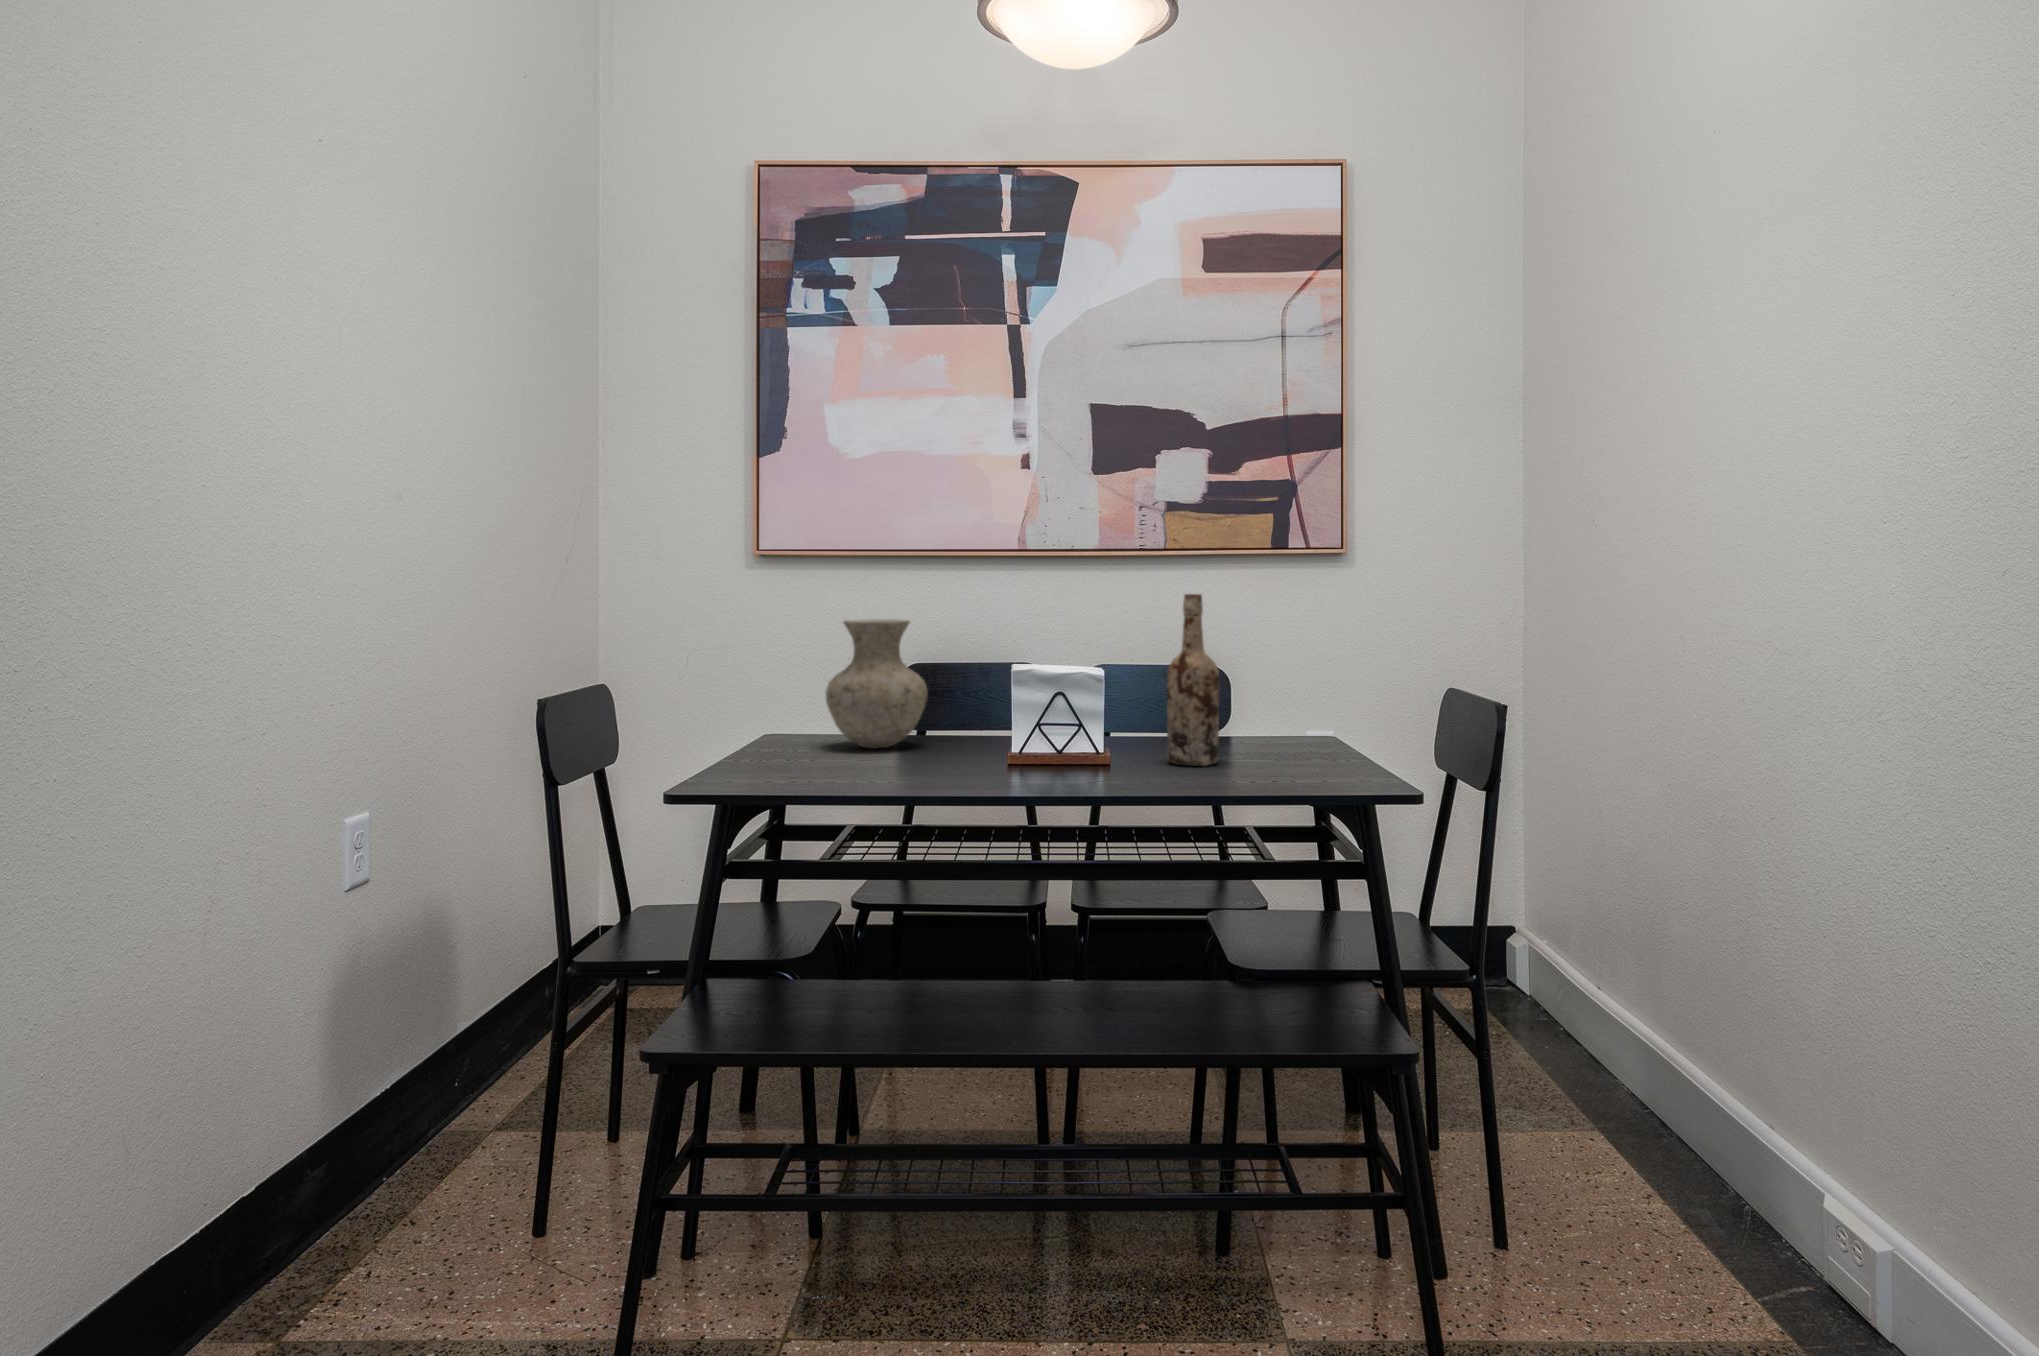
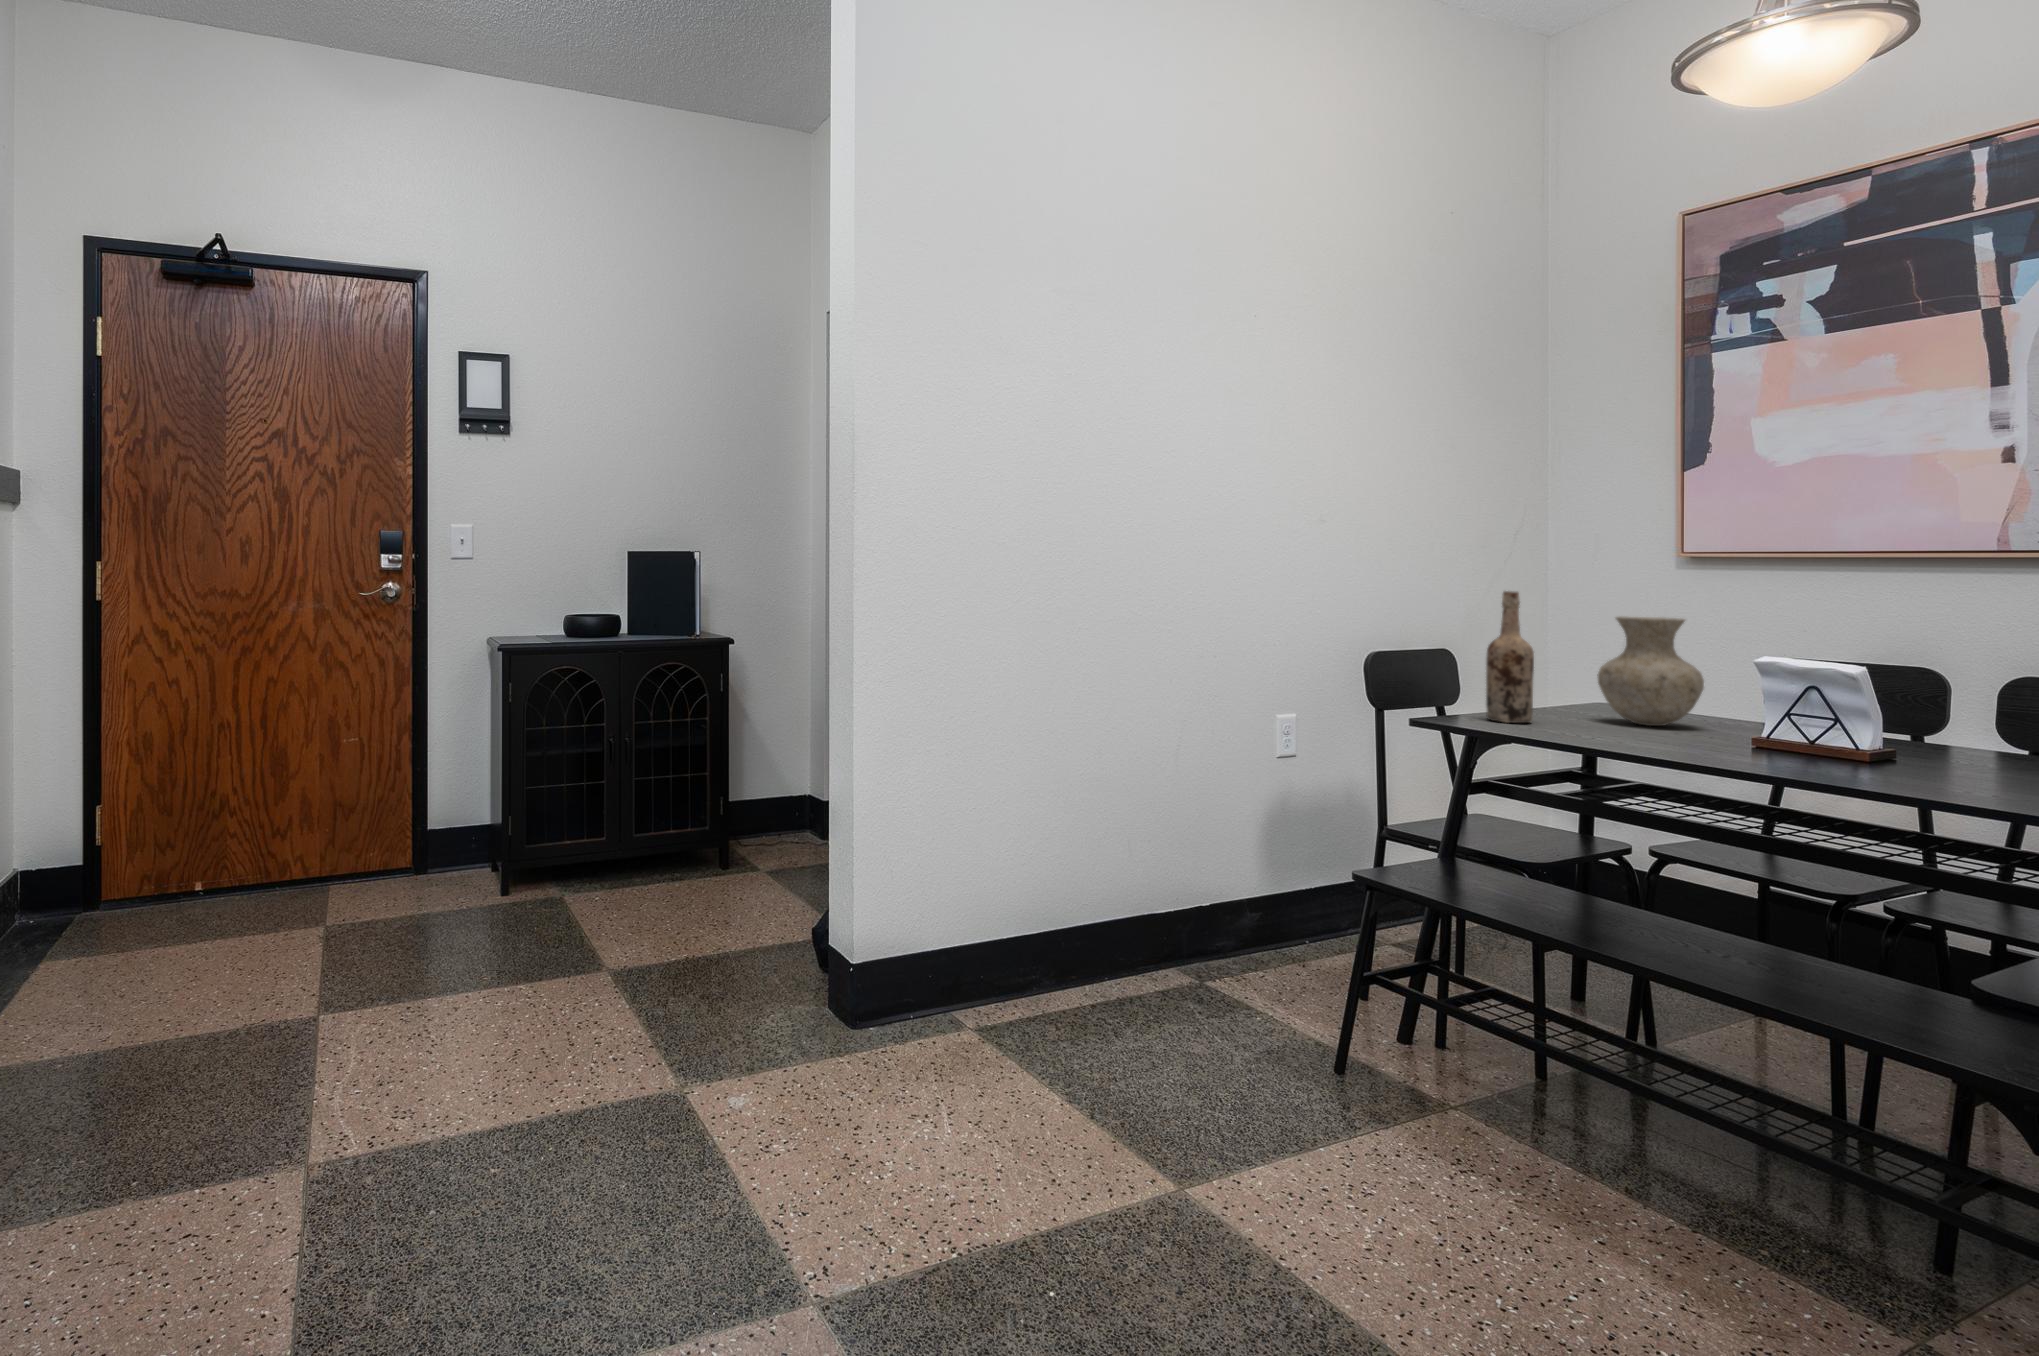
wine bottle: present [1167,594,1219,766] -> present [1486,591,1534,723]

